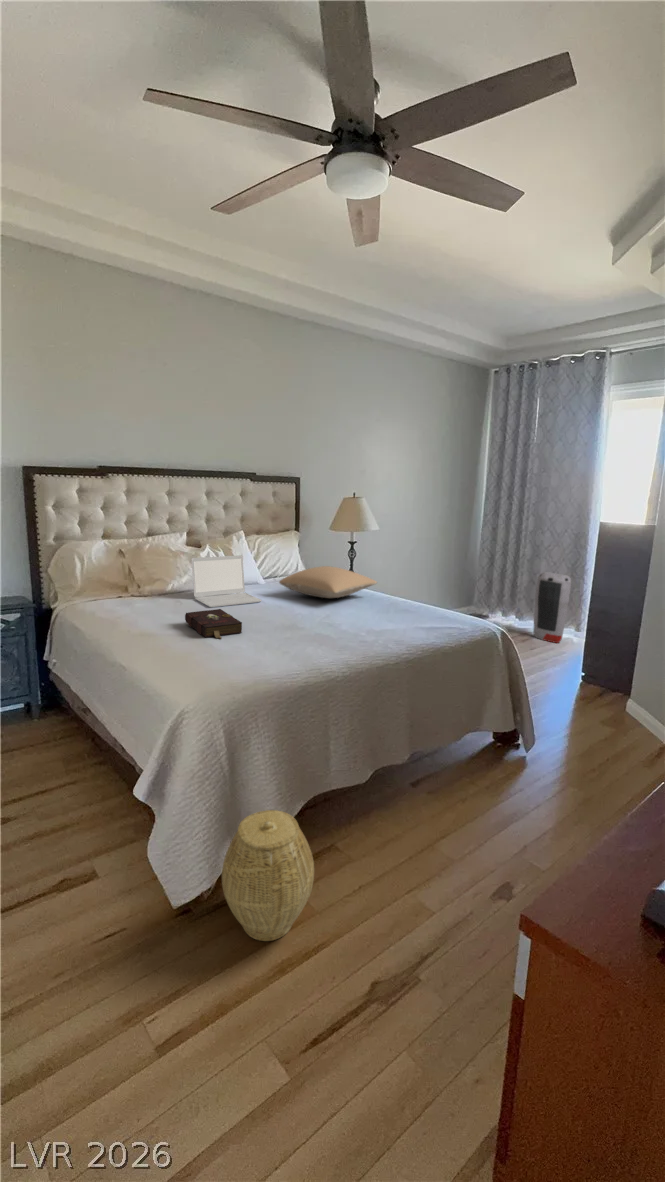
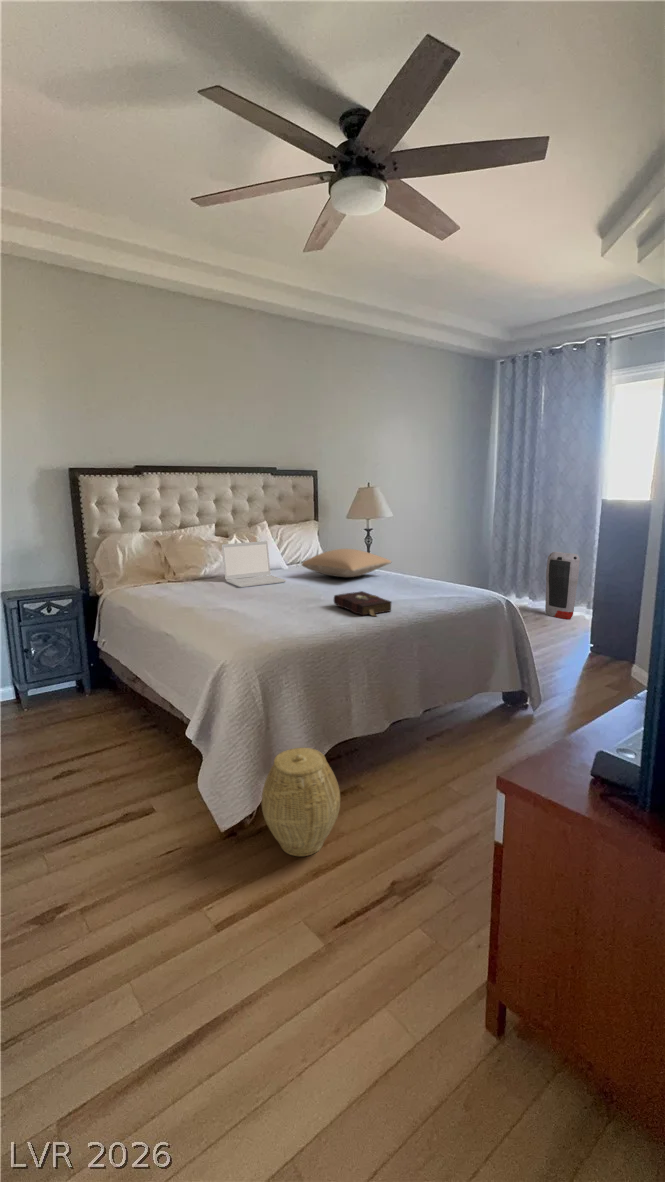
book: present [185,609,242,639] -> present [334,591,391,616]

